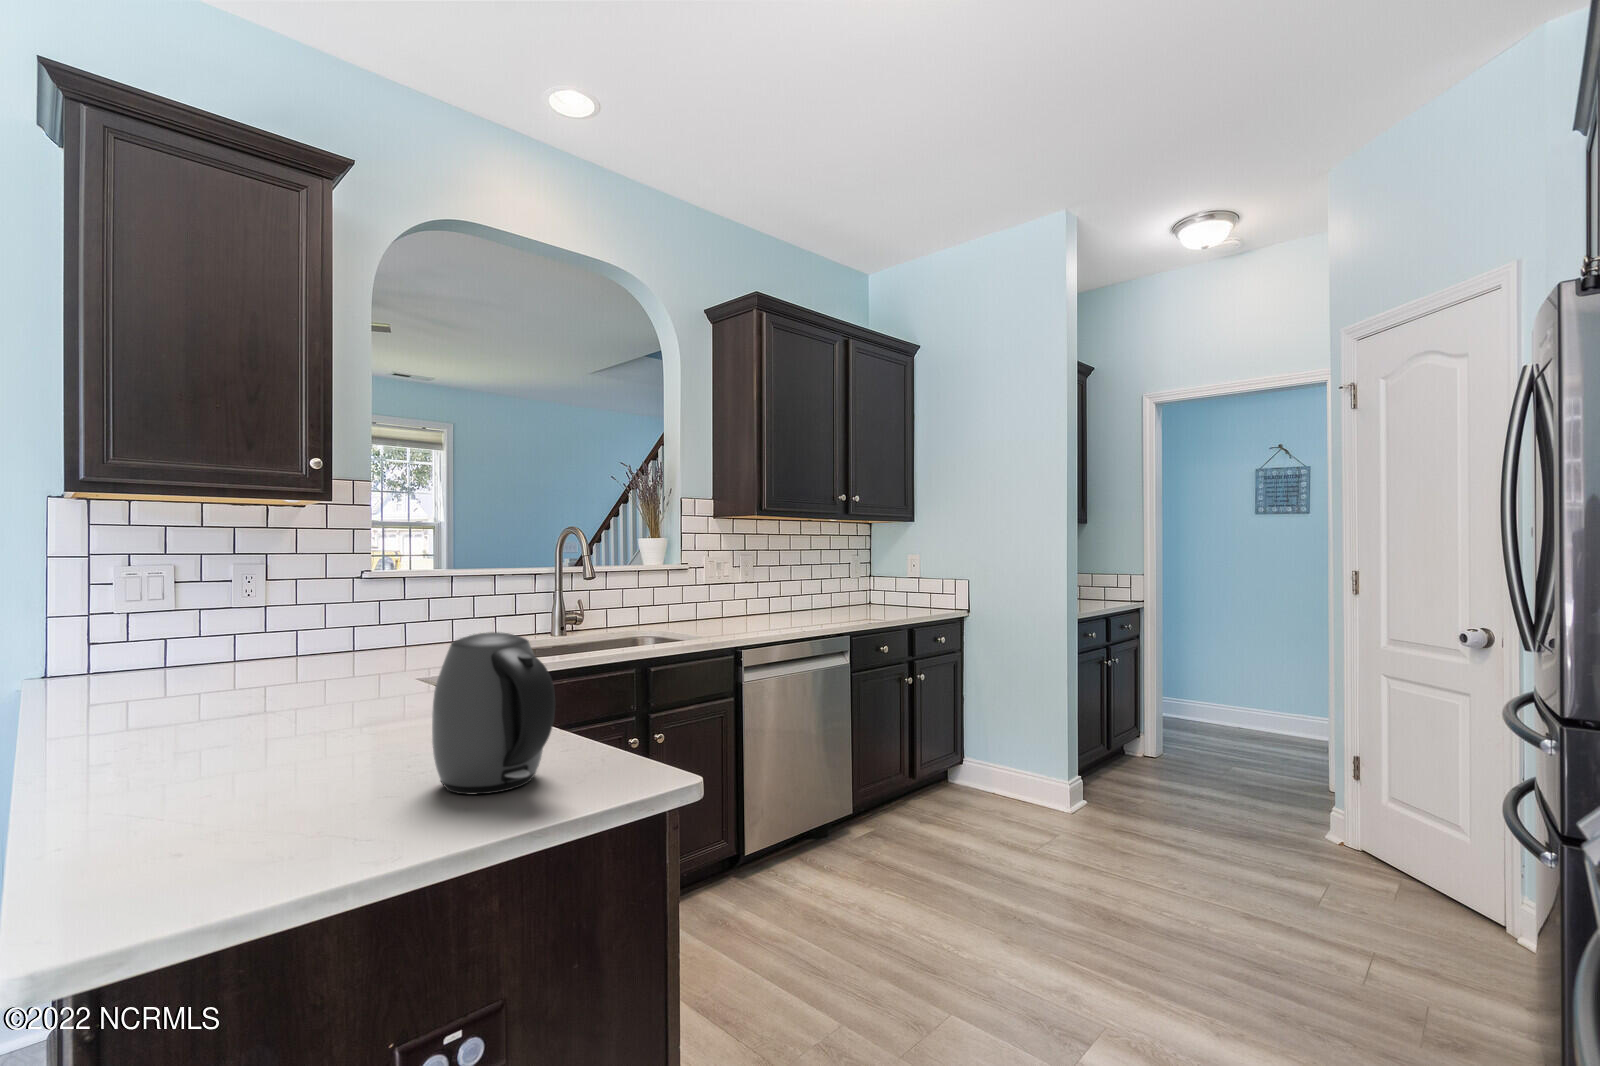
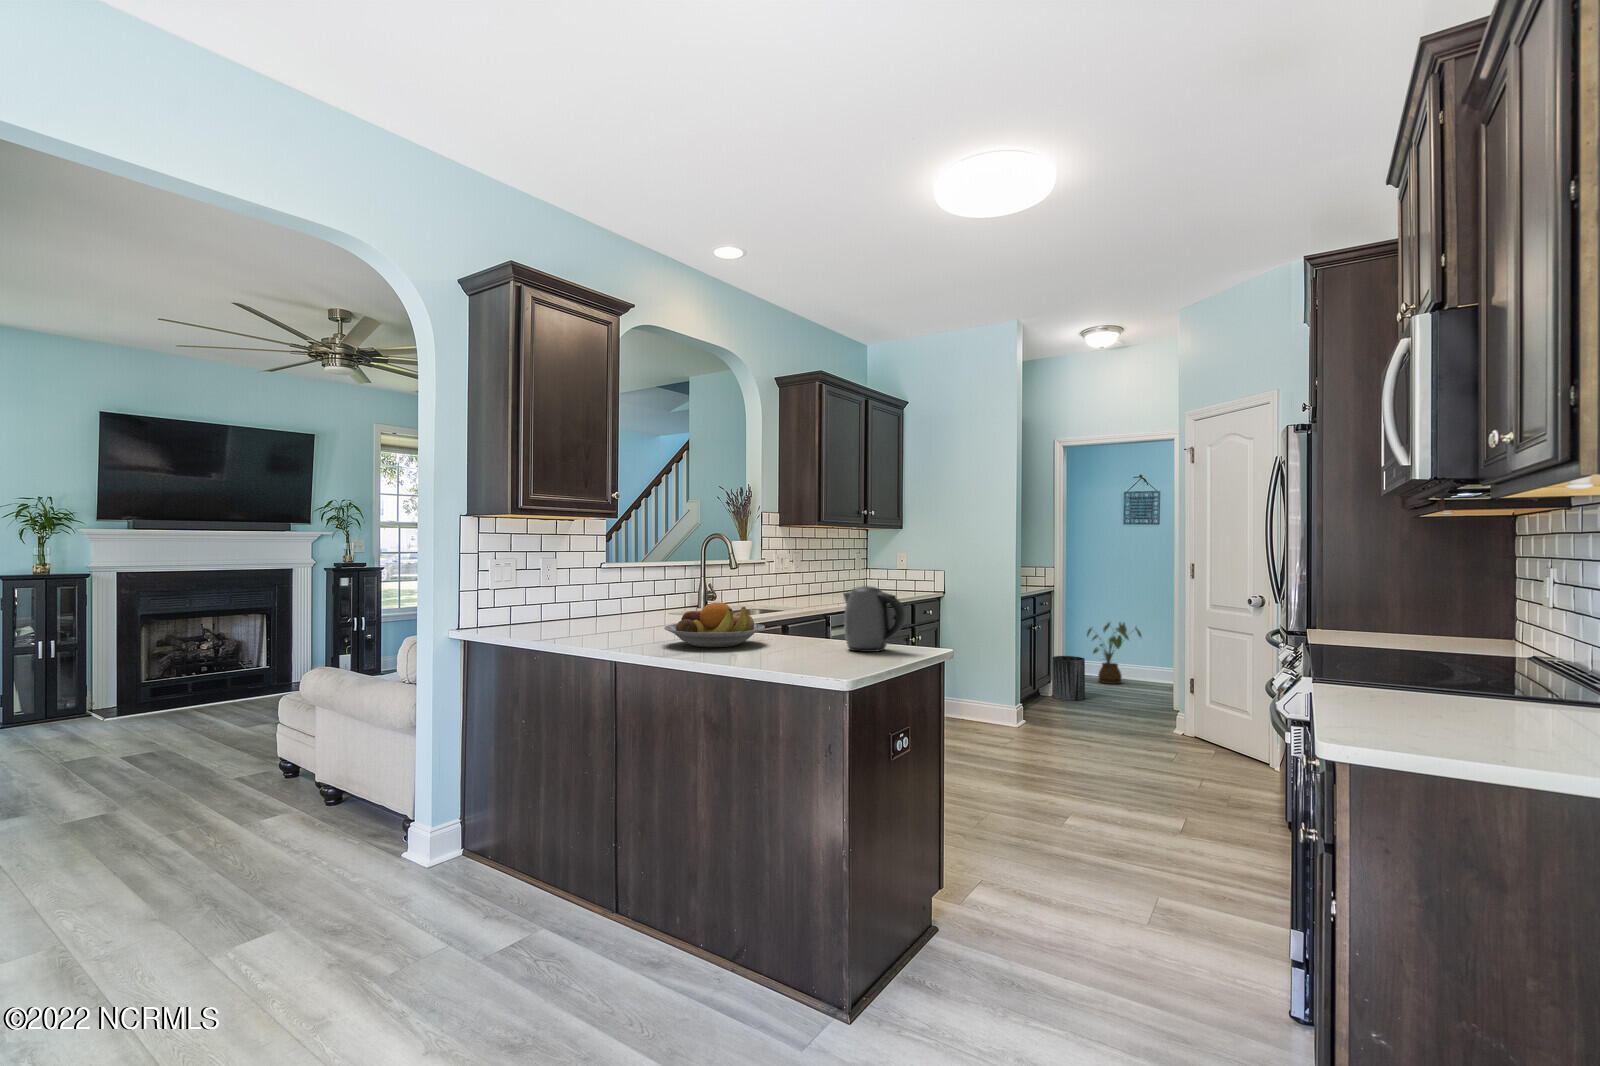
house plant: none [1200,649,1282,738] -> present [1087,622,1142,684]
fruit bowl: none [117,659,372,757] -> present [664,602,765,647]
trash can: none [1142,699,1191,766] -> present [1052,656,1085,701]

